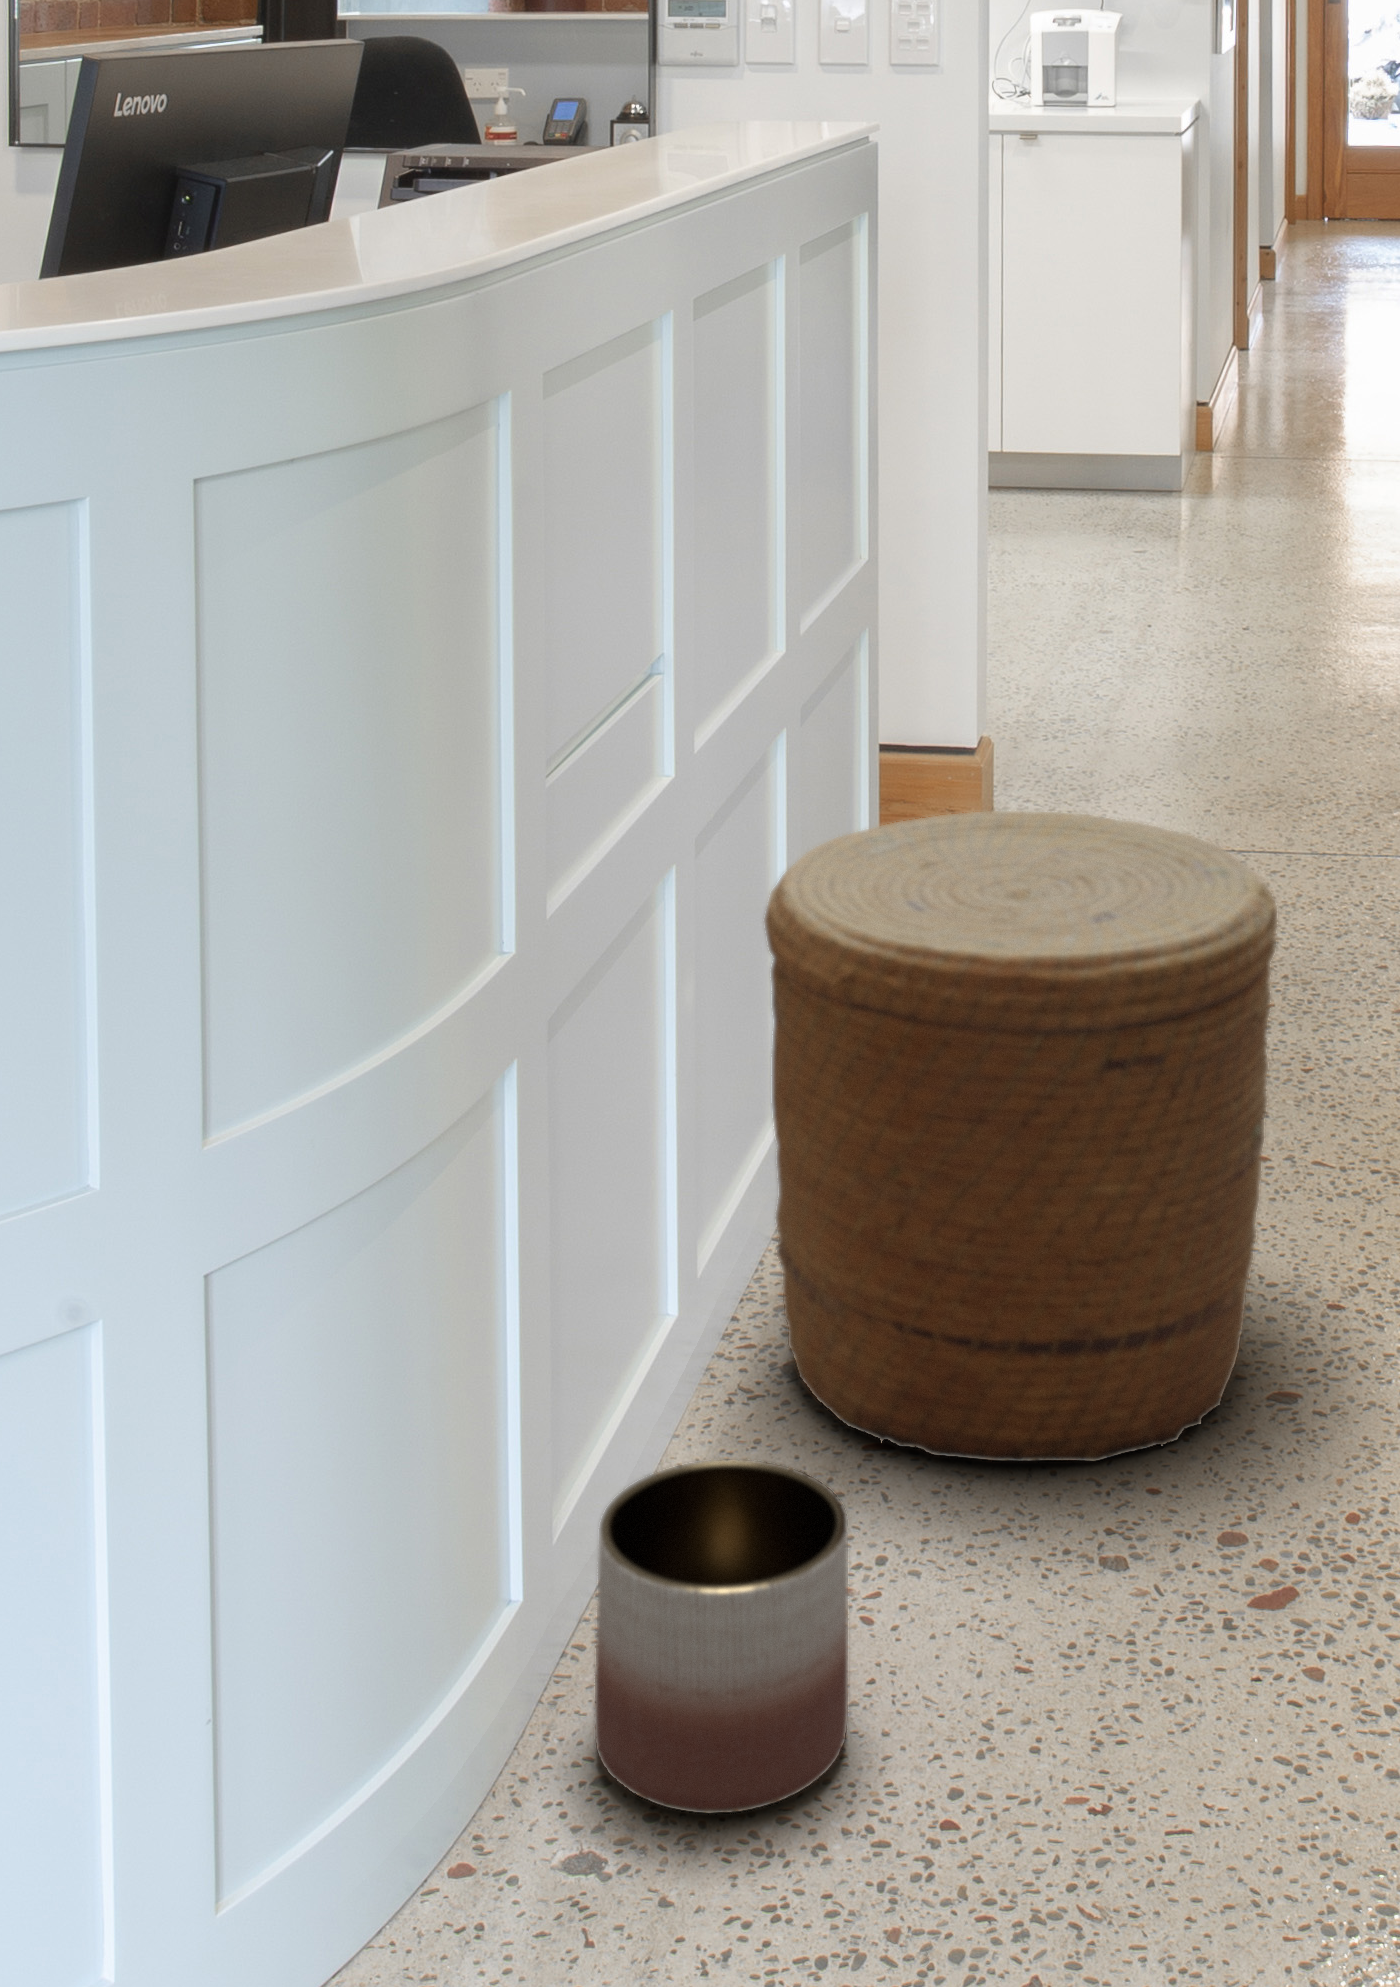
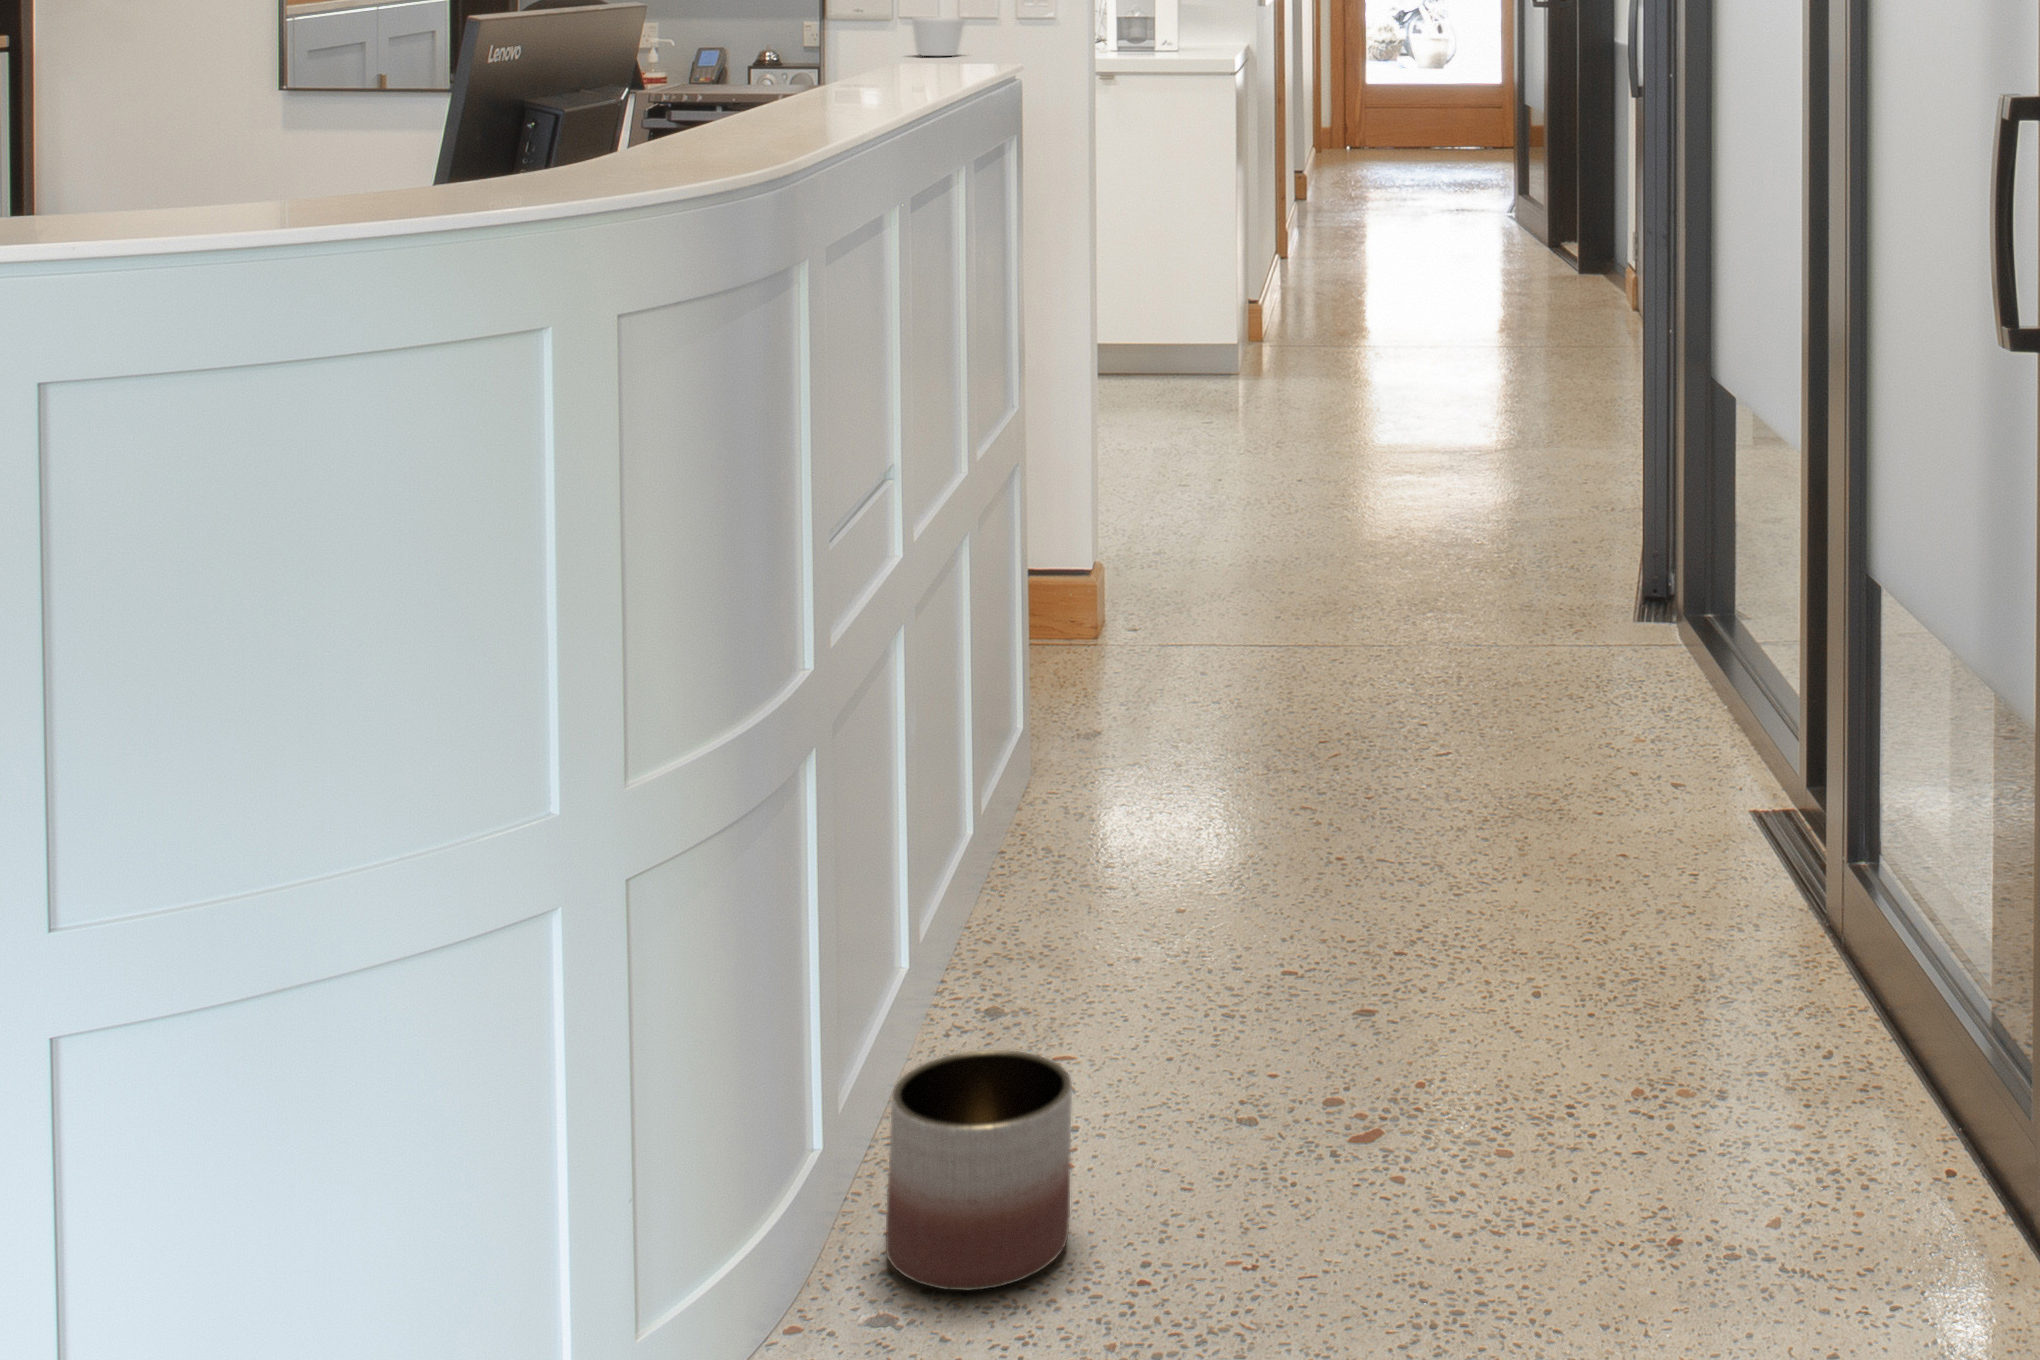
candle: none [730,52,796,101] -> present [912,17,964,56]
woven basket: present [765,811,1277,1462] -> none [982,594,1361,1064]

